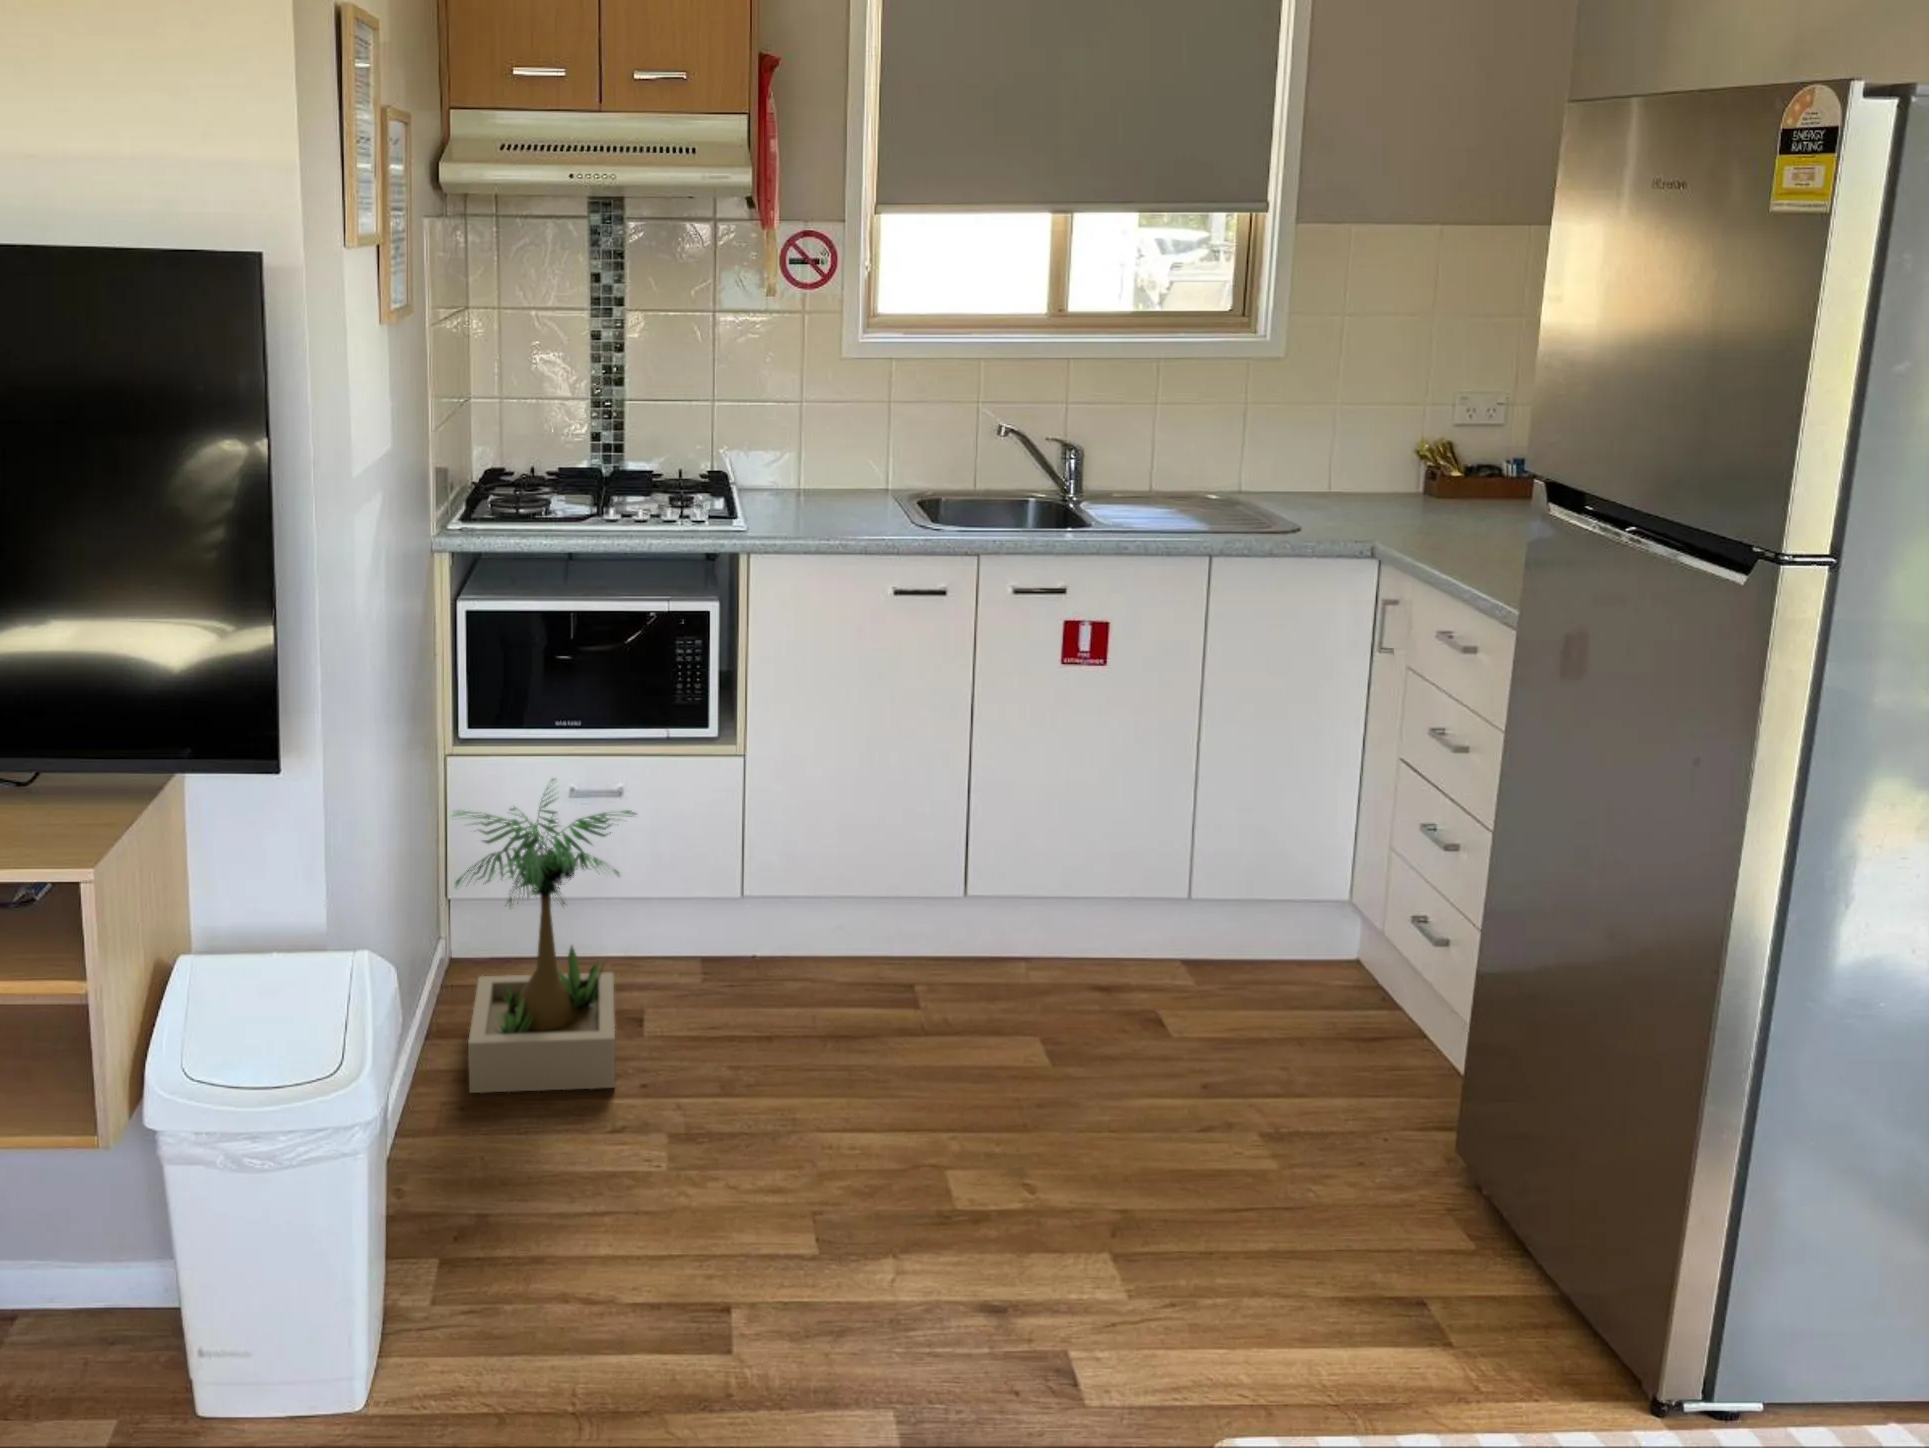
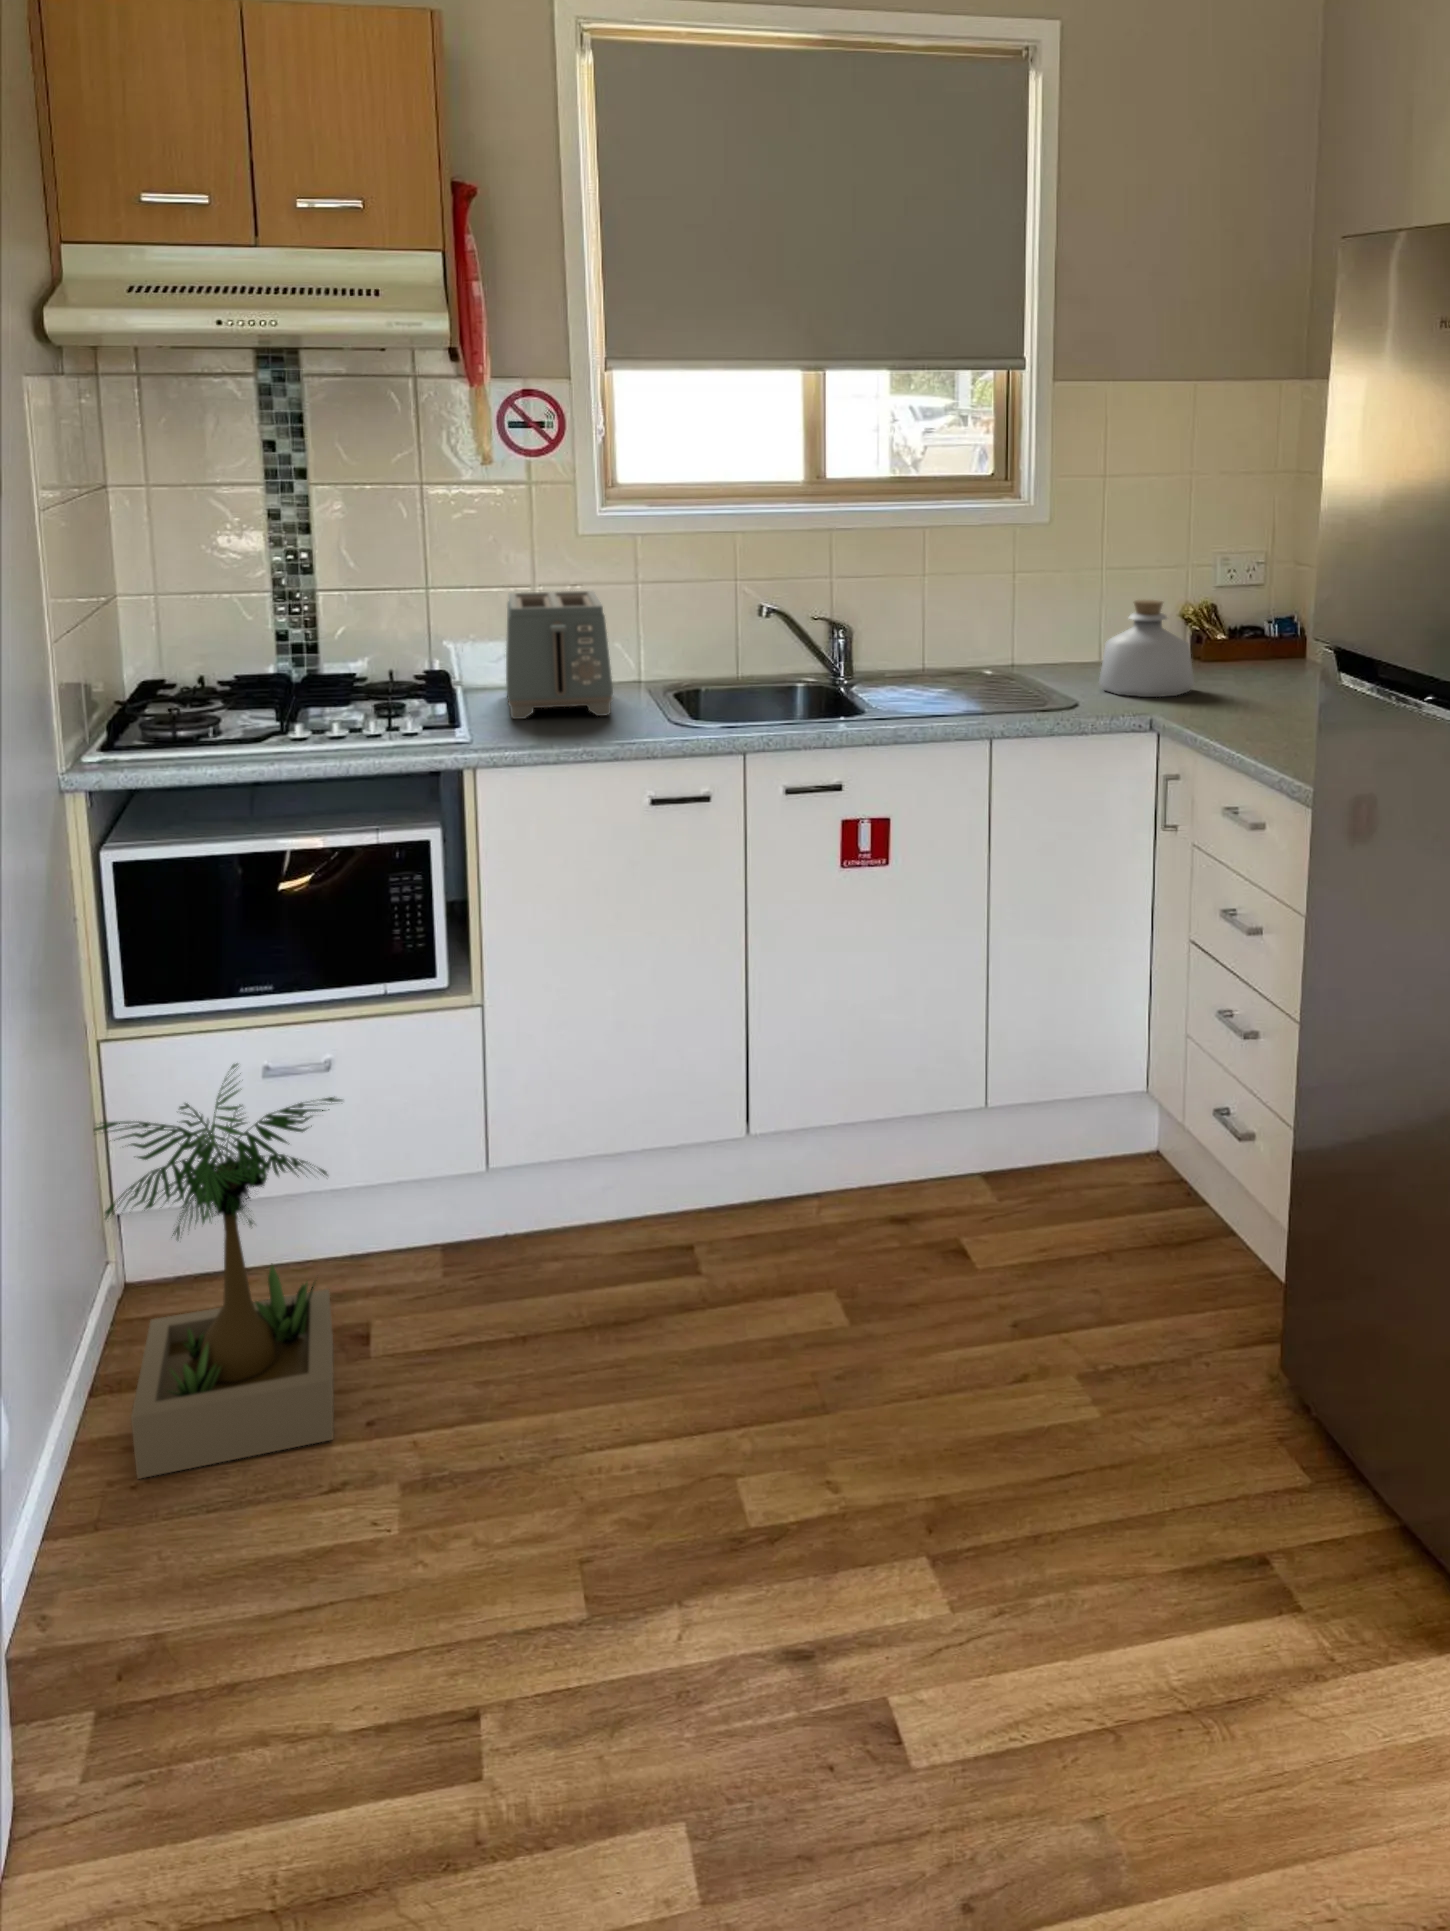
toaster: none [776,406,868,515] -> present [506,591,613,719]
bottle: none [1322,432,1420,525] -> present [1099,600,1194,697]

